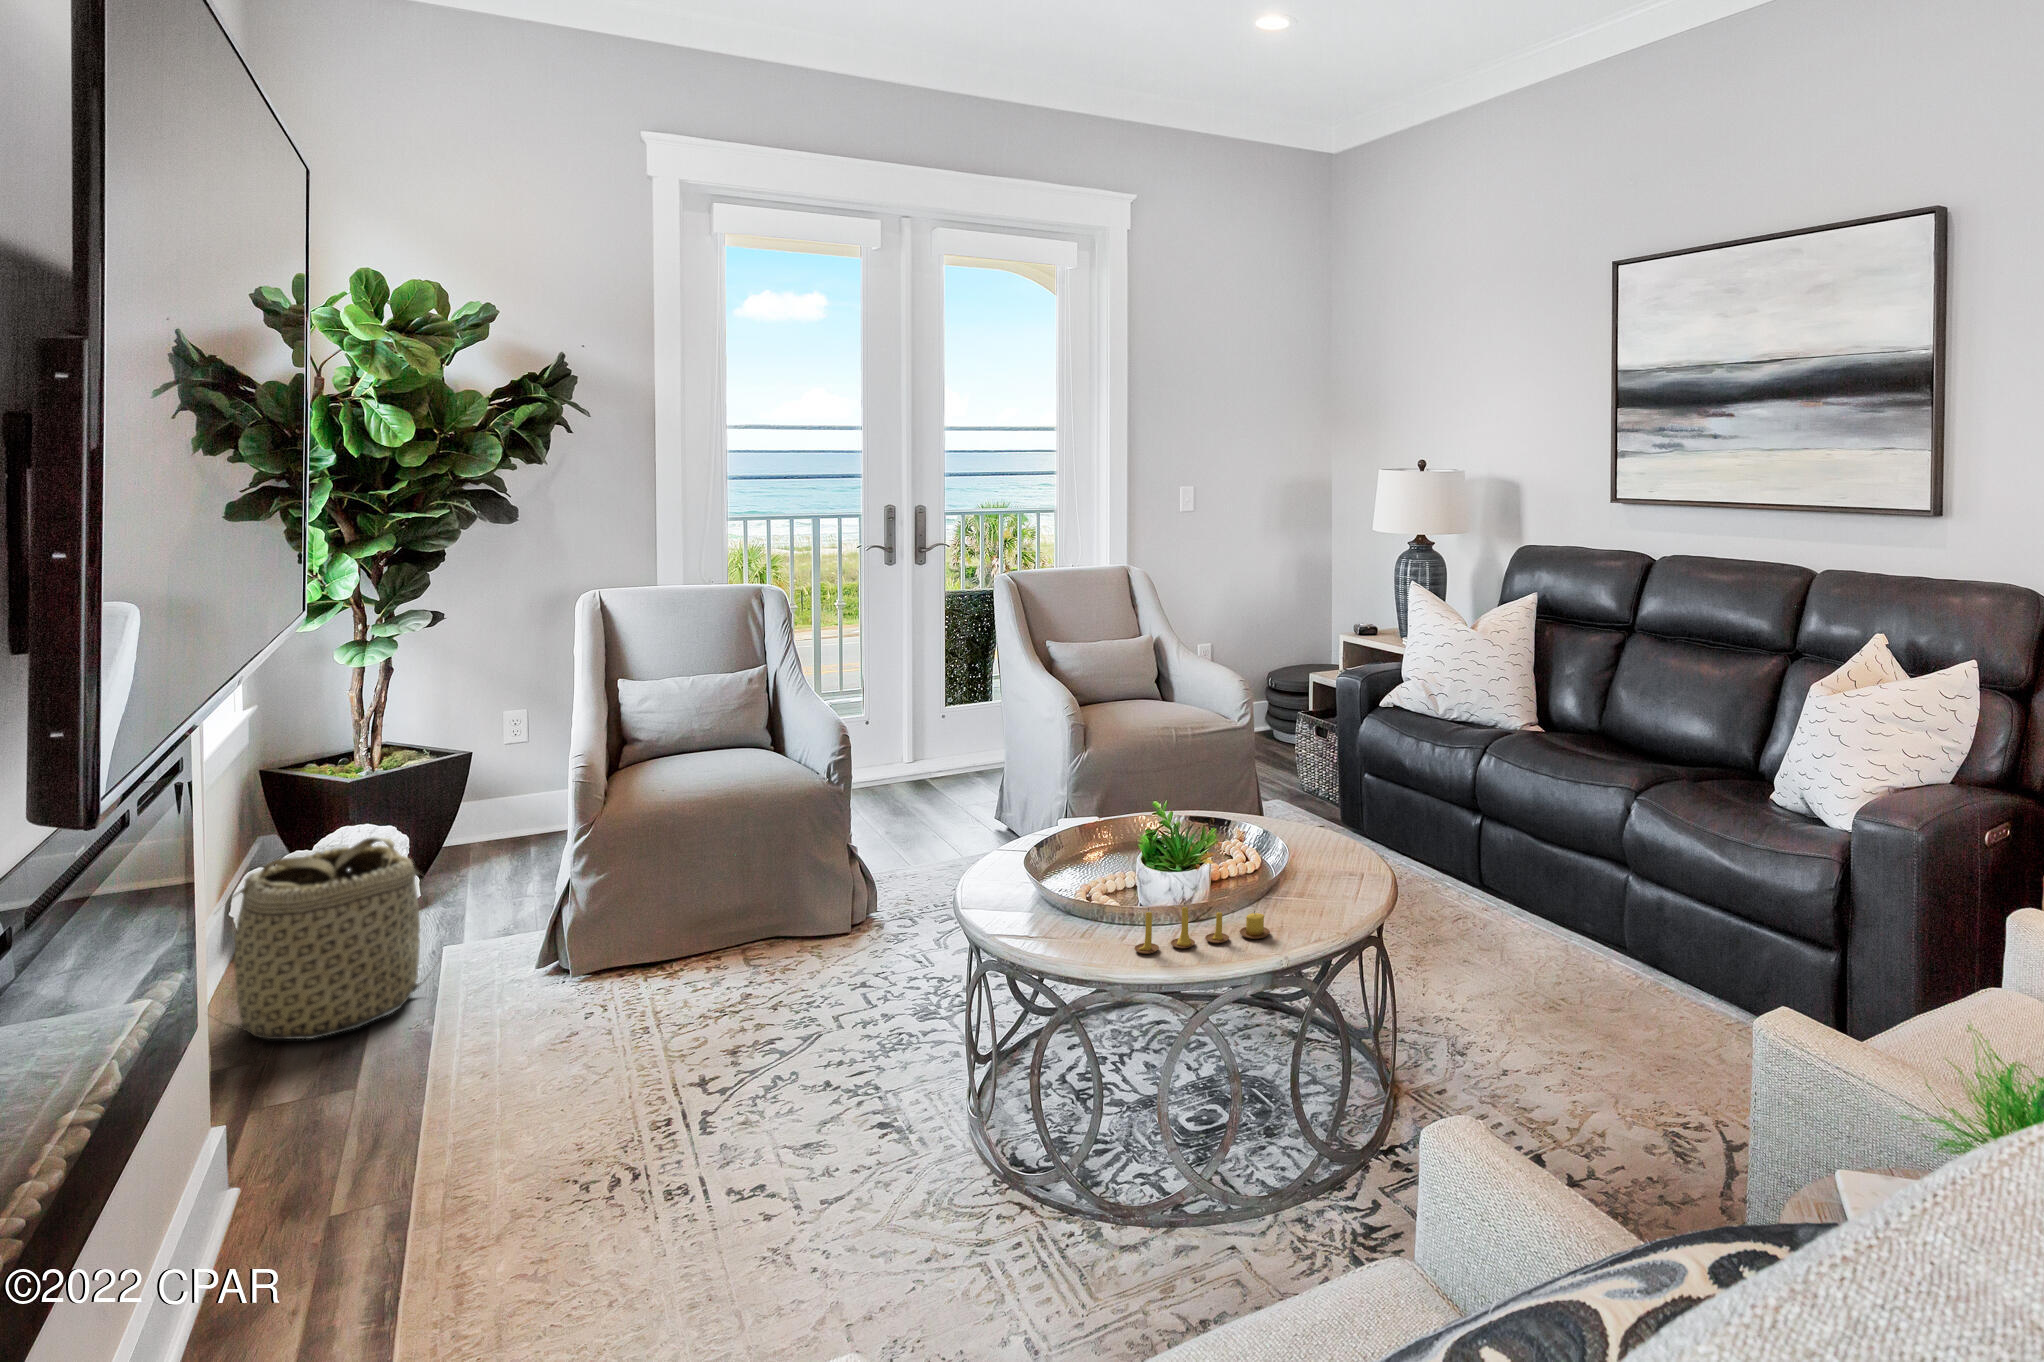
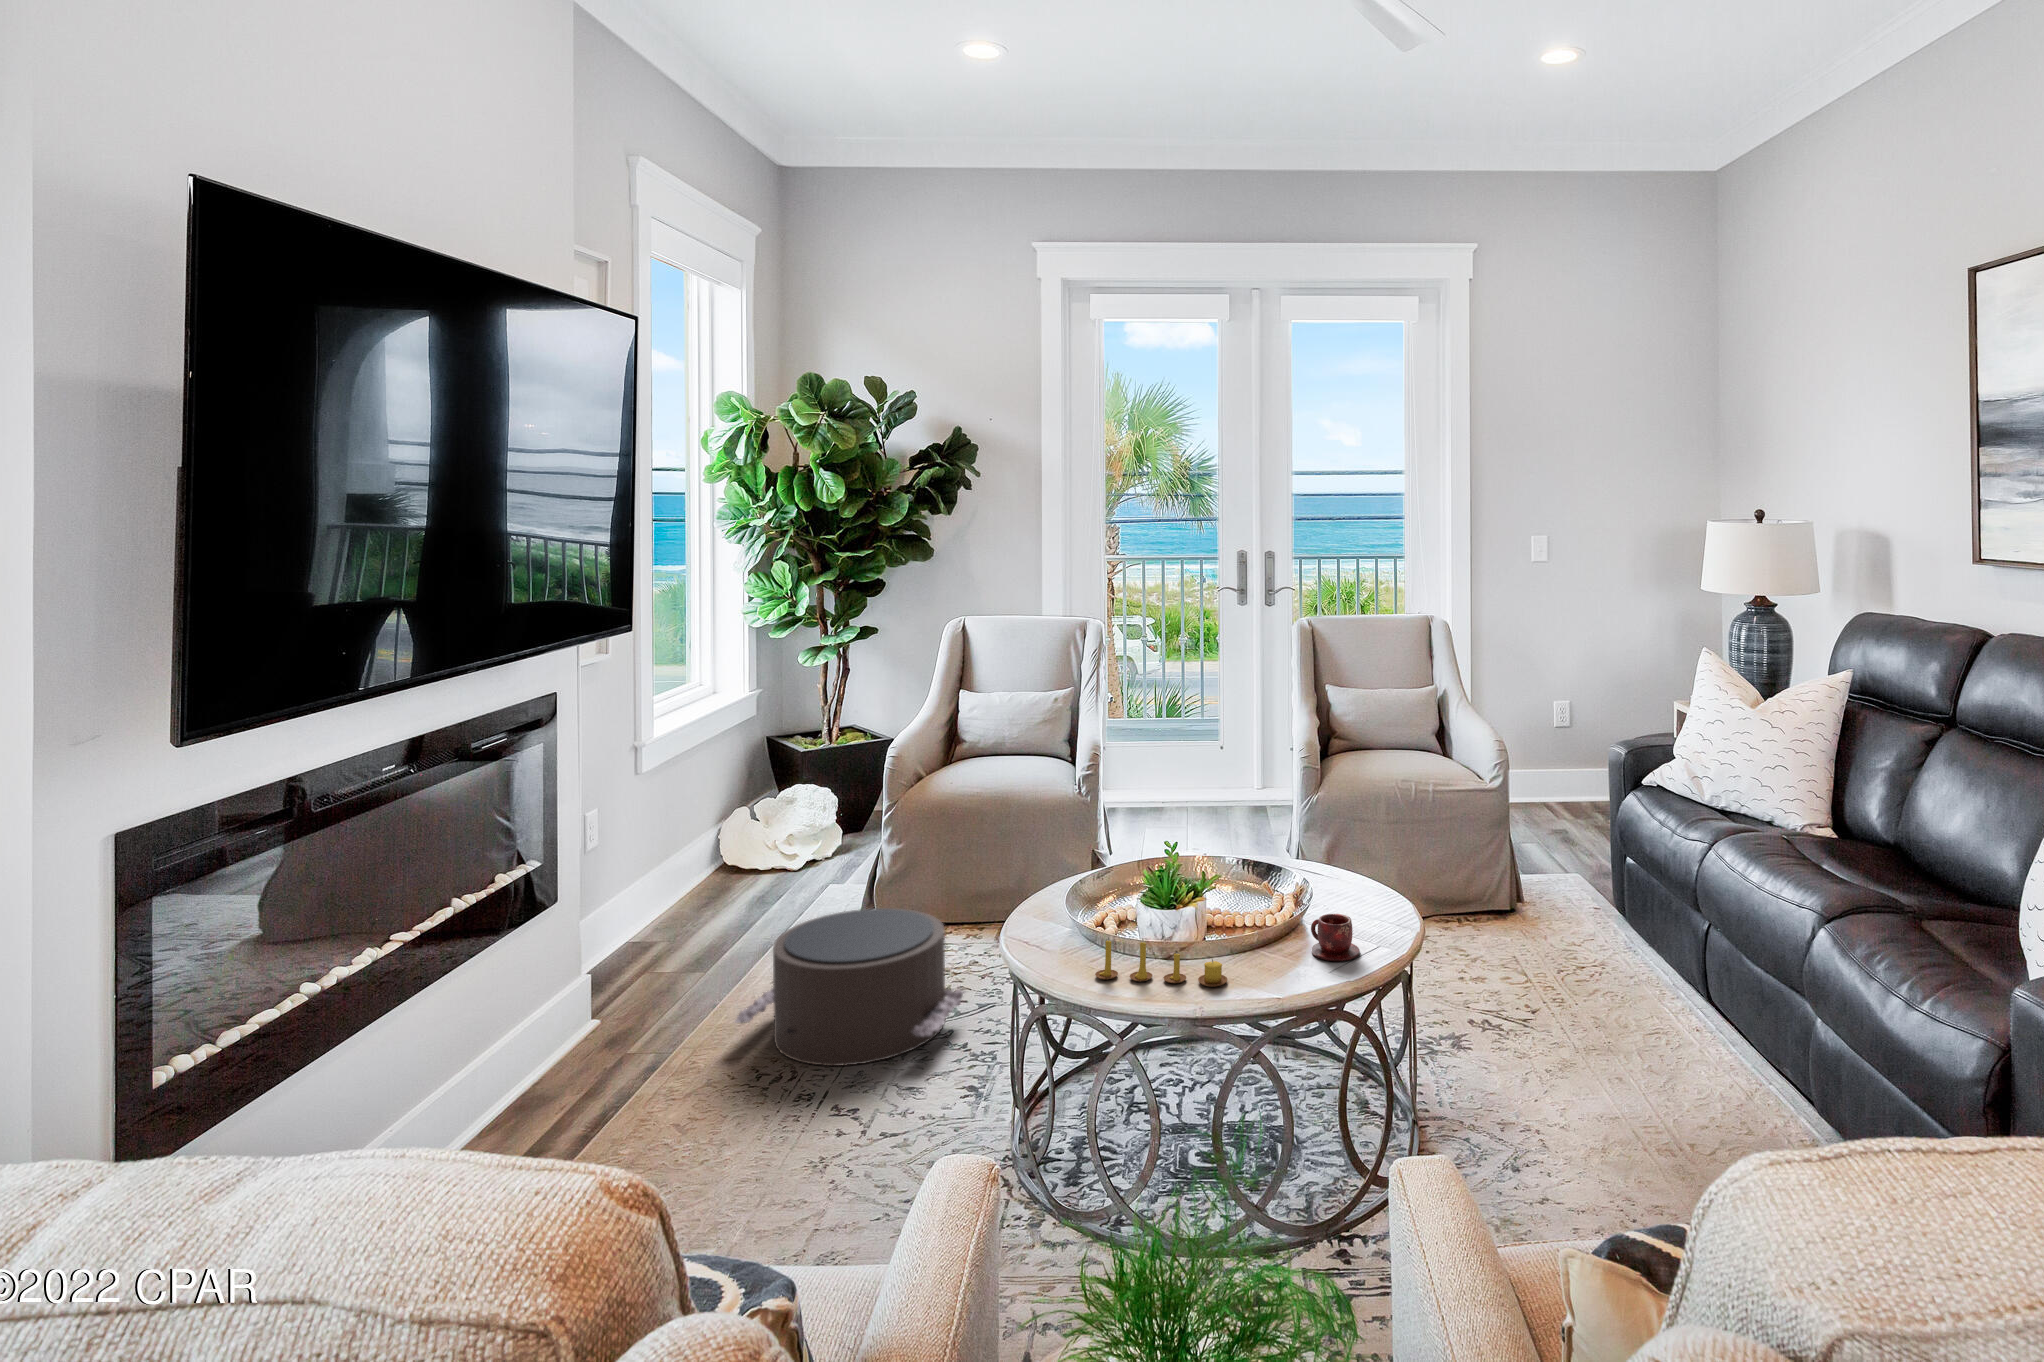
basket: present [224,837,435,1039] -> none [651,792,805,932]
teacup: none [1299,850,1350,895] -> present [1311,914,1360,961]
pouf: none [514,945,811,1155] -> present [735,908,965,1066]

